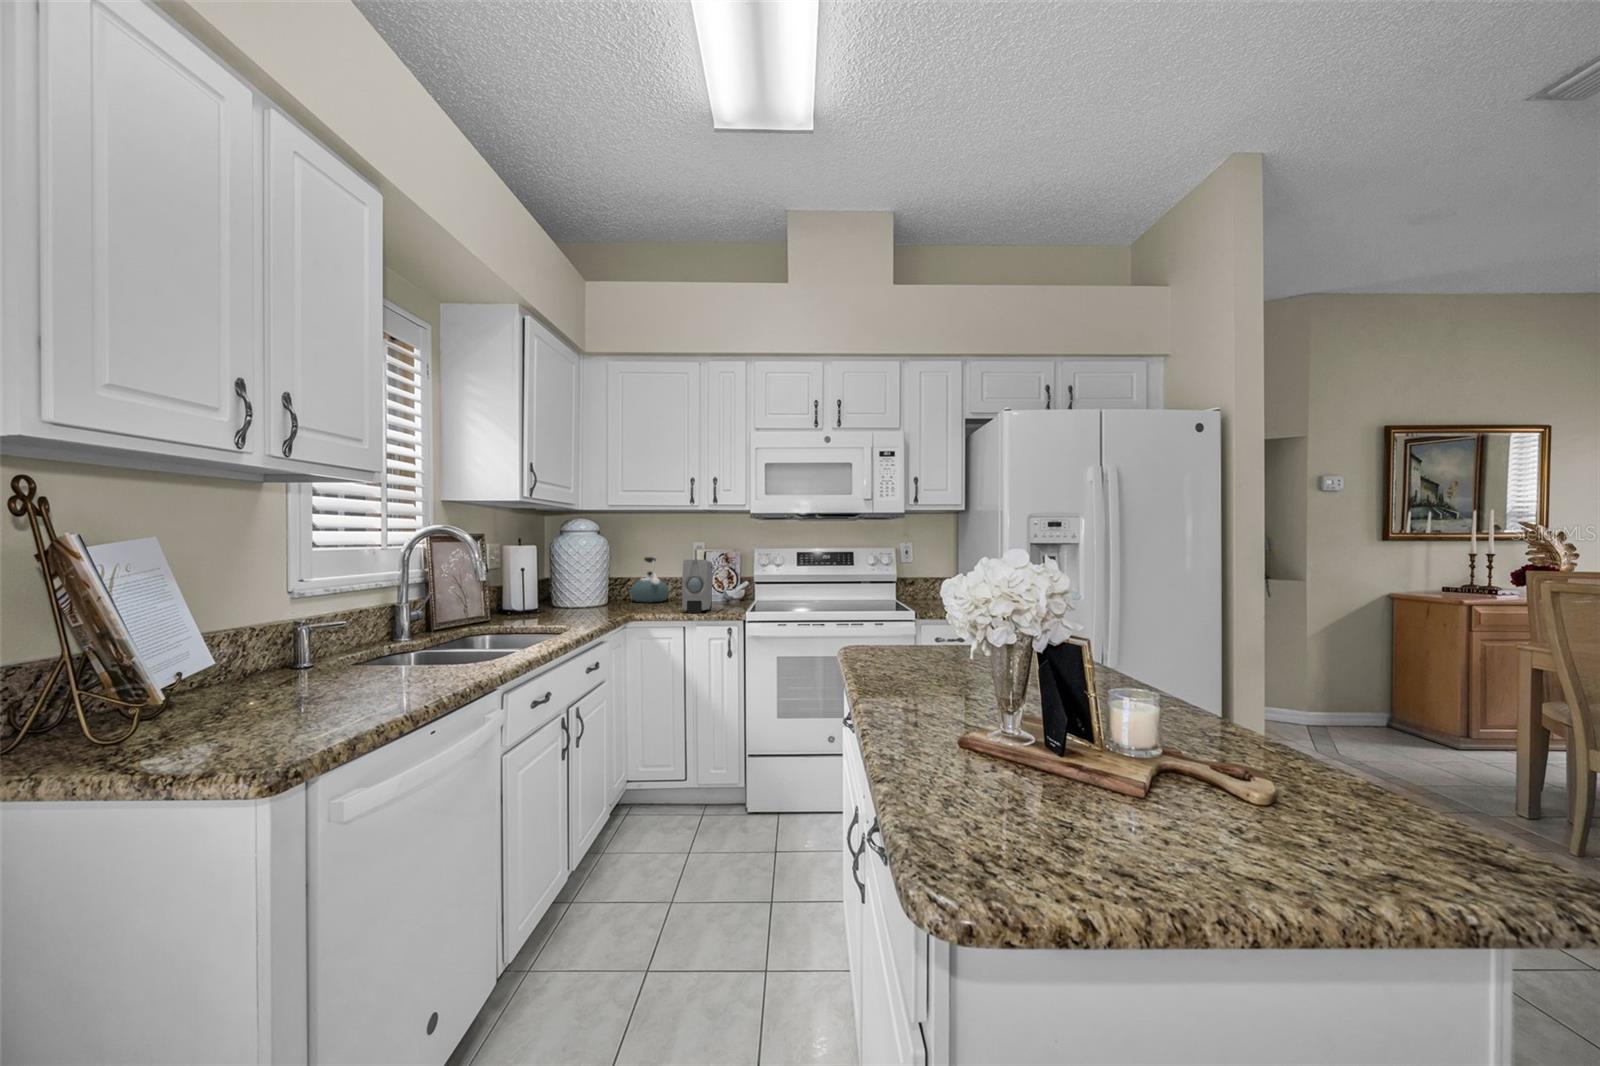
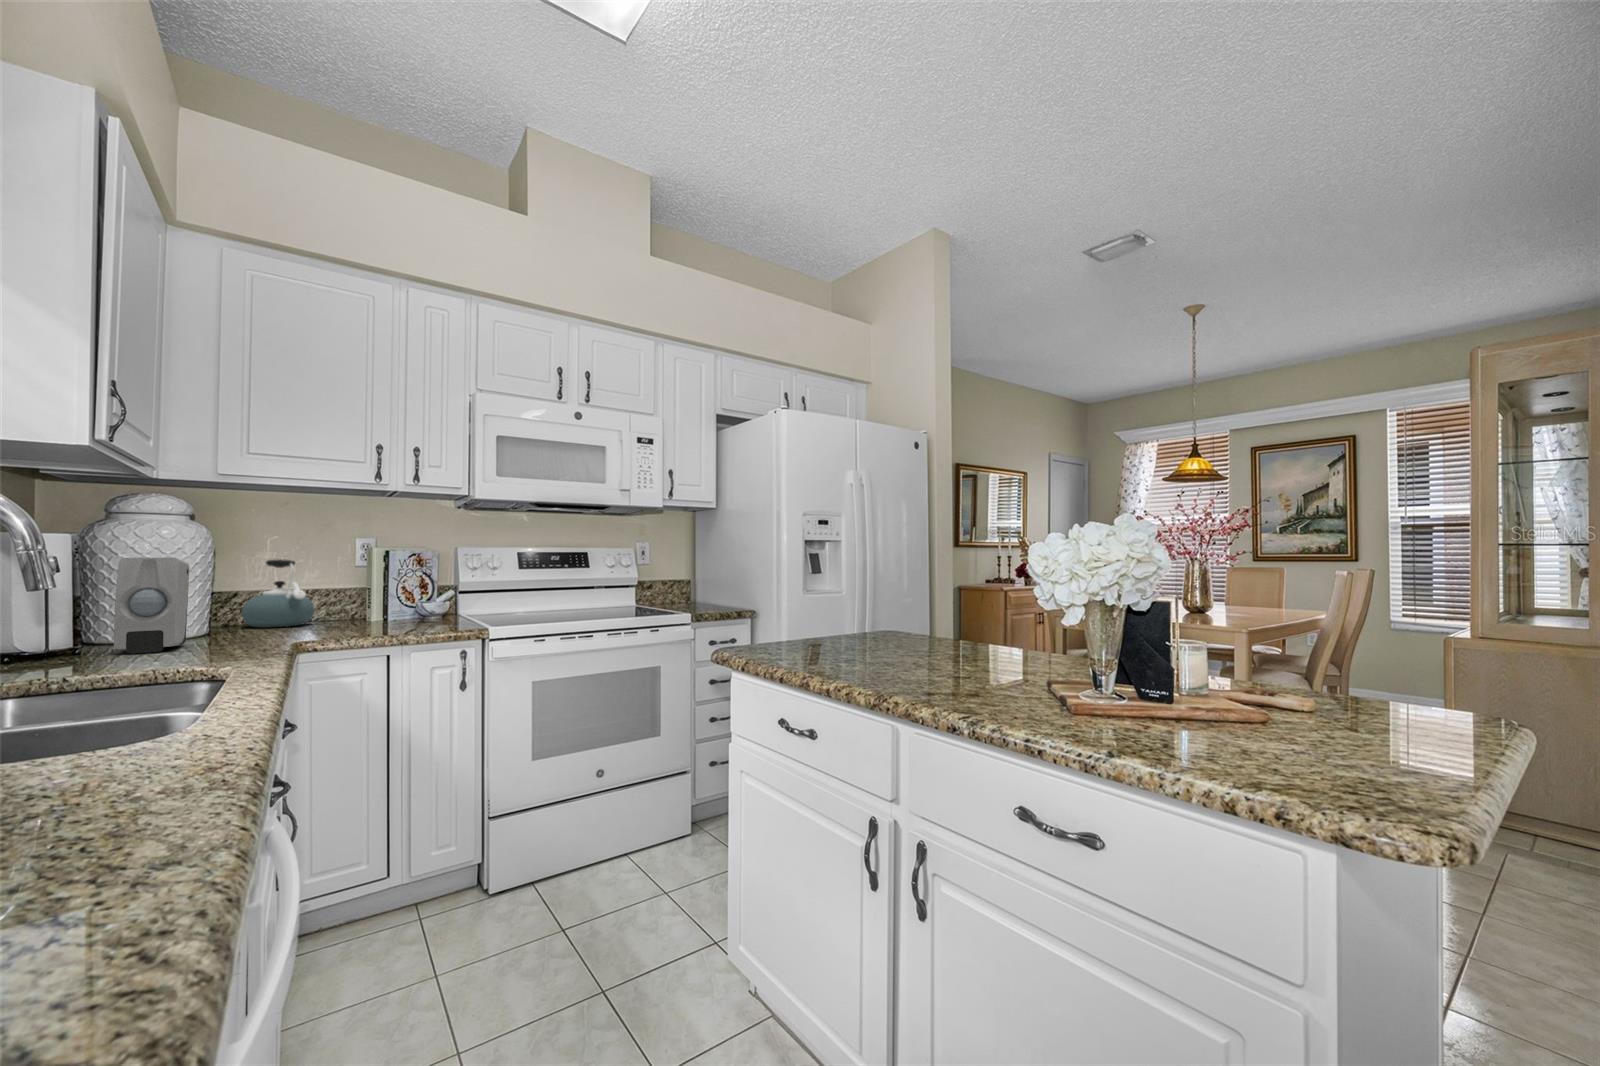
soap dispenser: present [682,560,712,613] -> present [114,558,189,654]

